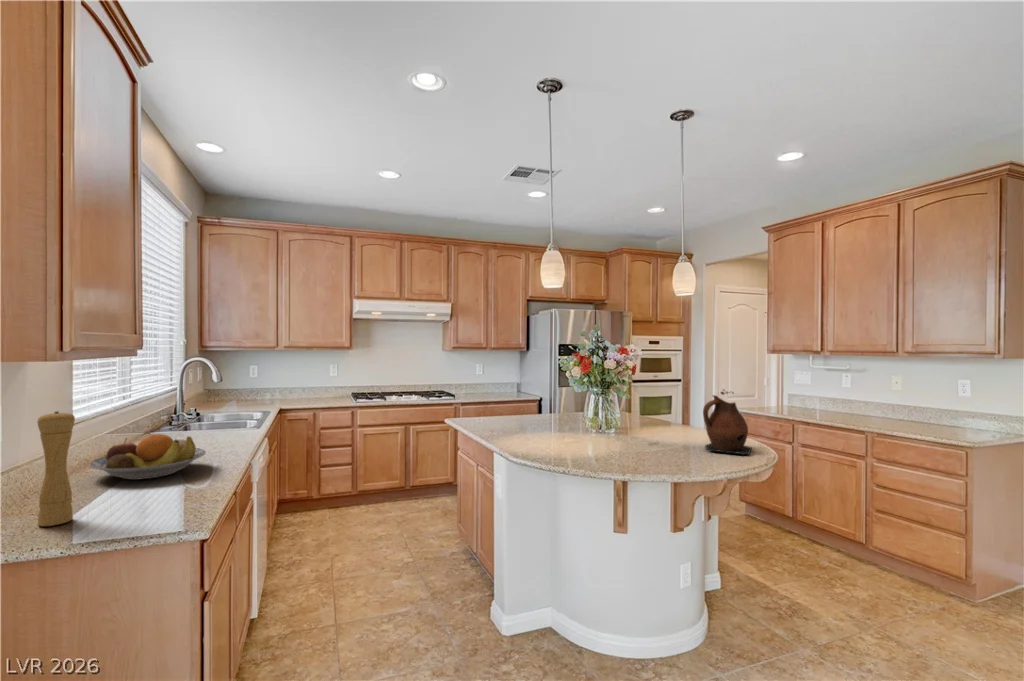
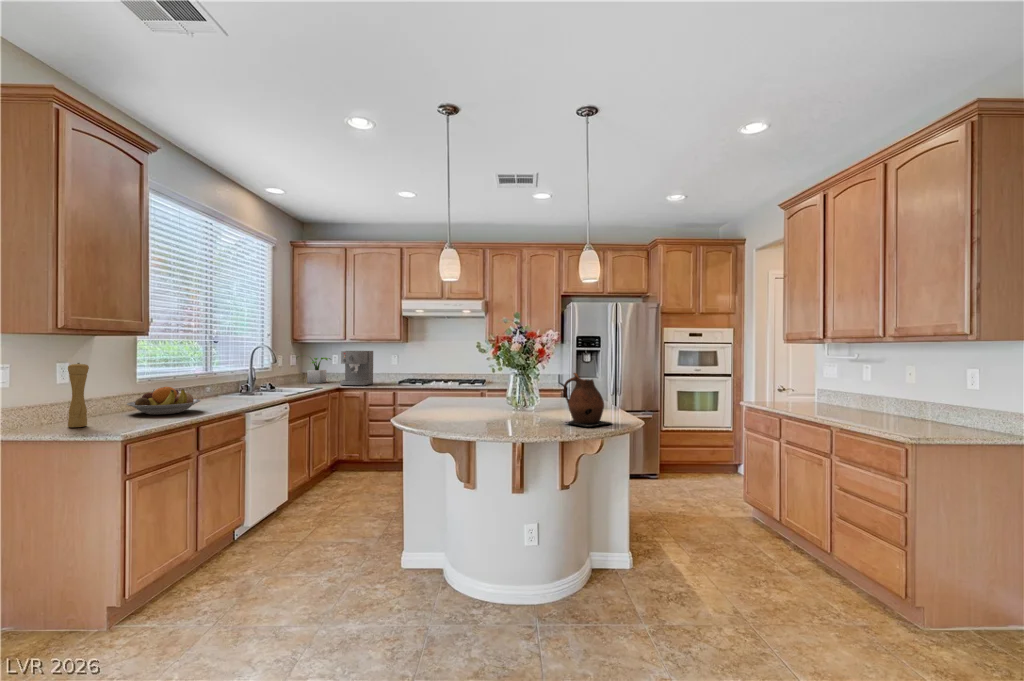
coffee maker: none [283,361,320,405] -> present [340,351,373,386]
potted plant: none [214,367,261,402] -> present [298,356,331,383]

